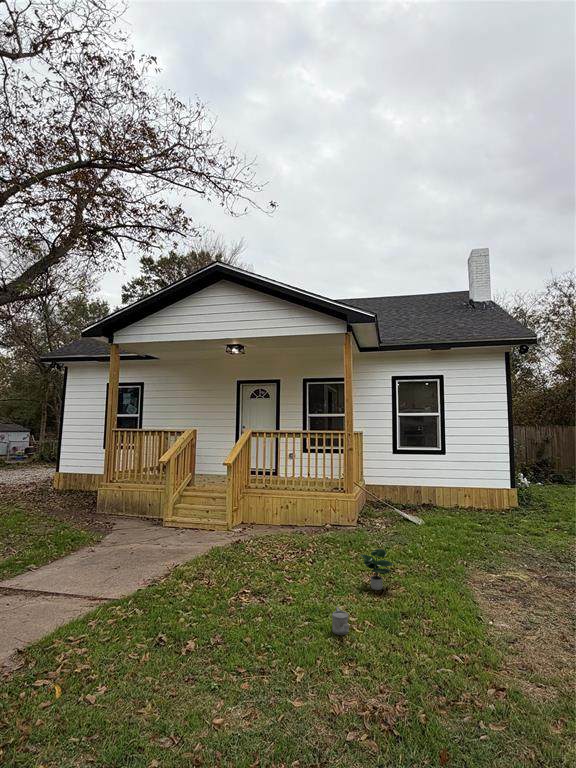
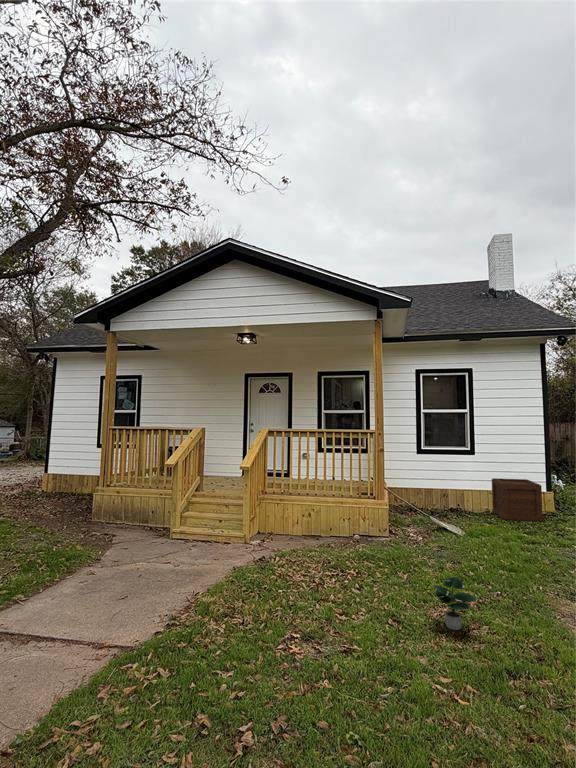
wooden crate: none [461,477,503,516] -> present [492,478,543,522]
watering can: present [332,607,349,635] -> none [427,667,461,710]

